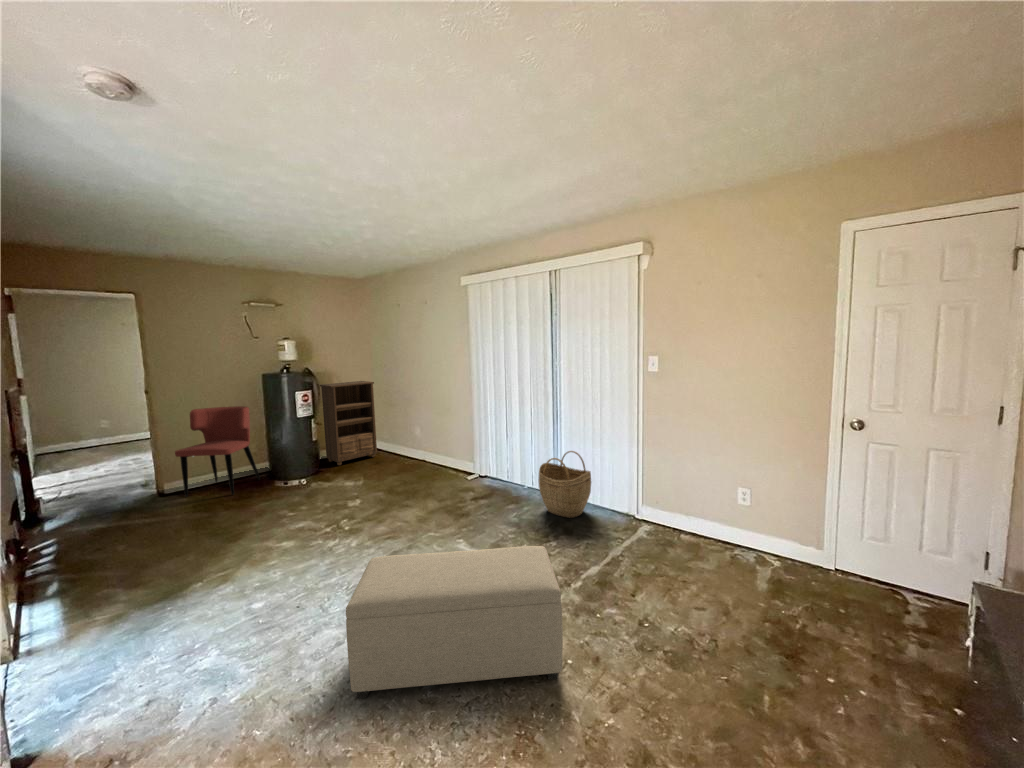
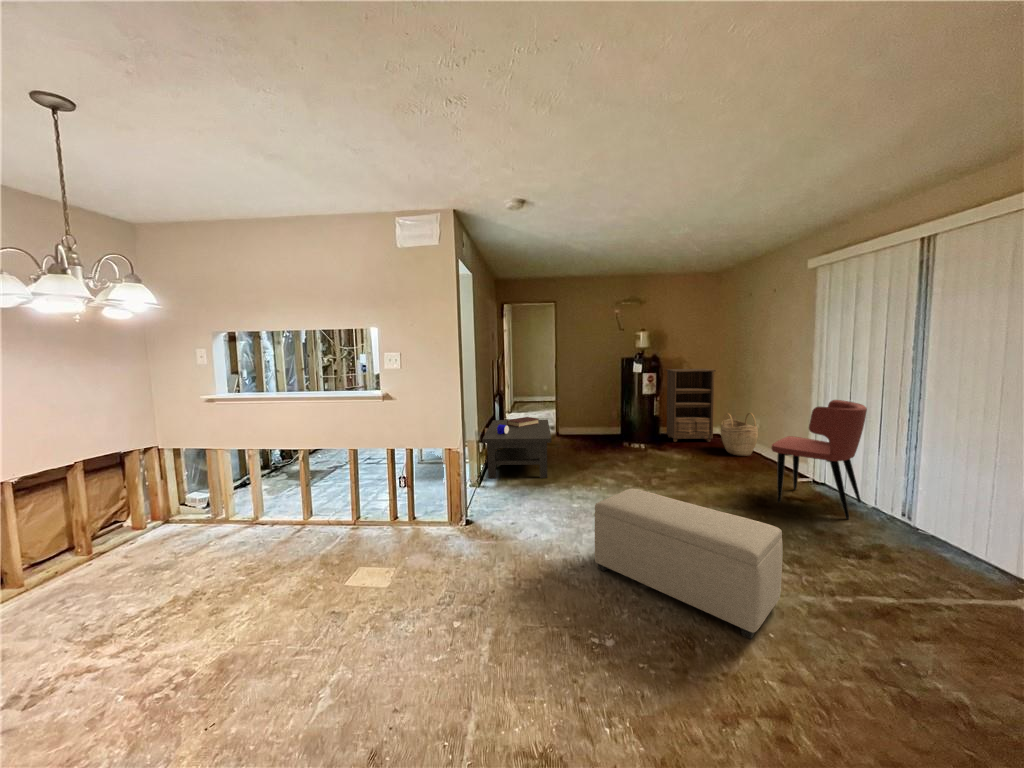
dining chair: present [175,406,260,497] -> present [771,400,867,519]
woven basket: present [539,451,591,518] -> present [721,413,758,456]
coffee table: none [10,479,186,629] -> present [482,417,551,478]

